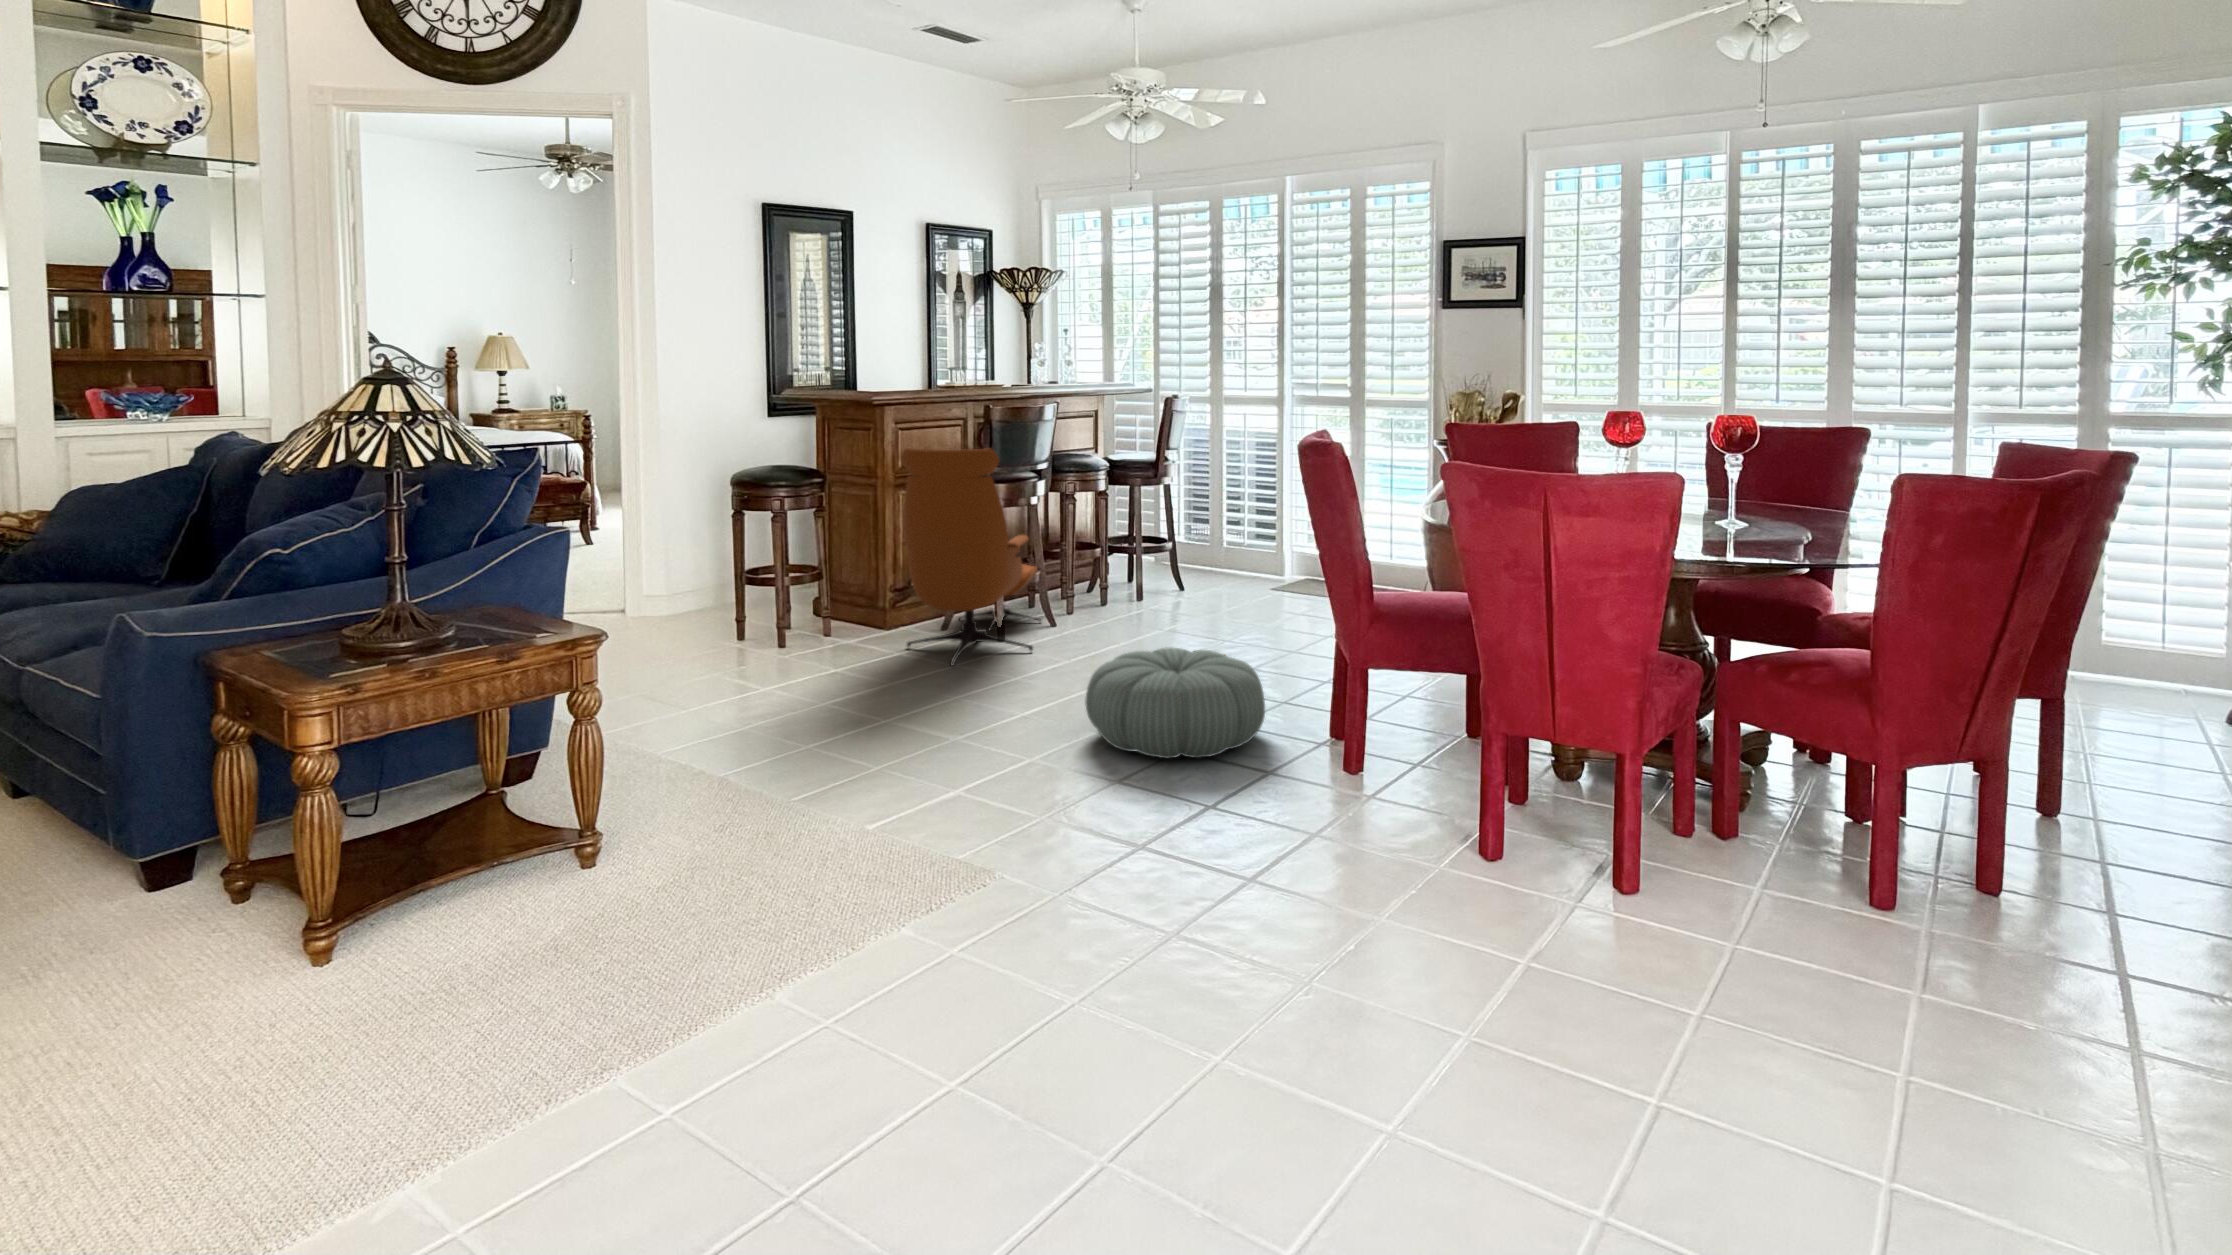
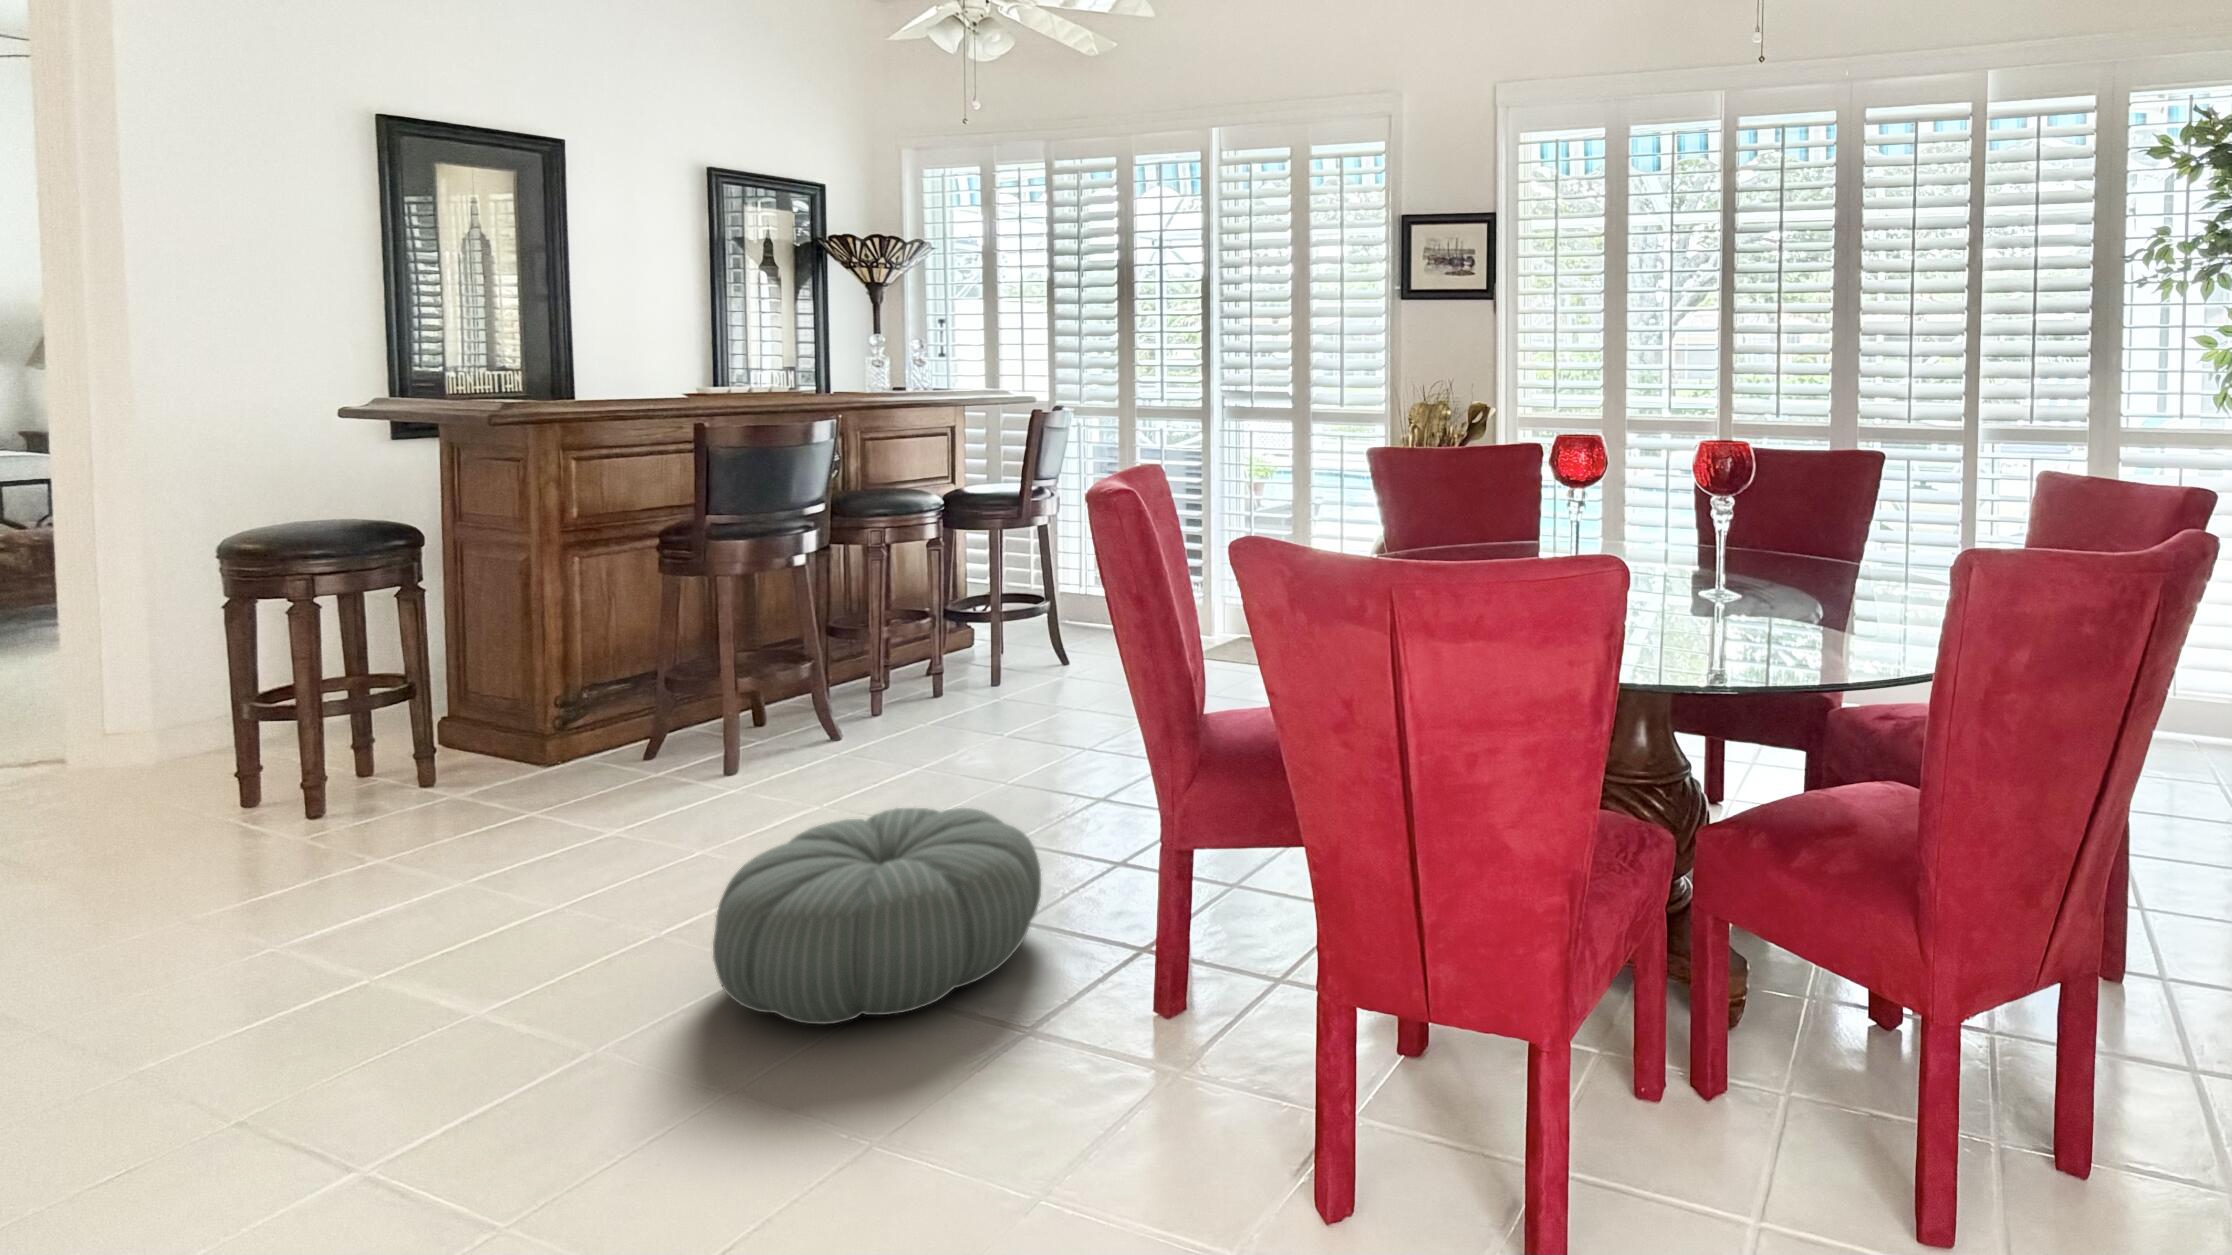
lounge chair: present [901,448,1041,666] -> none [494,491,816,837]

